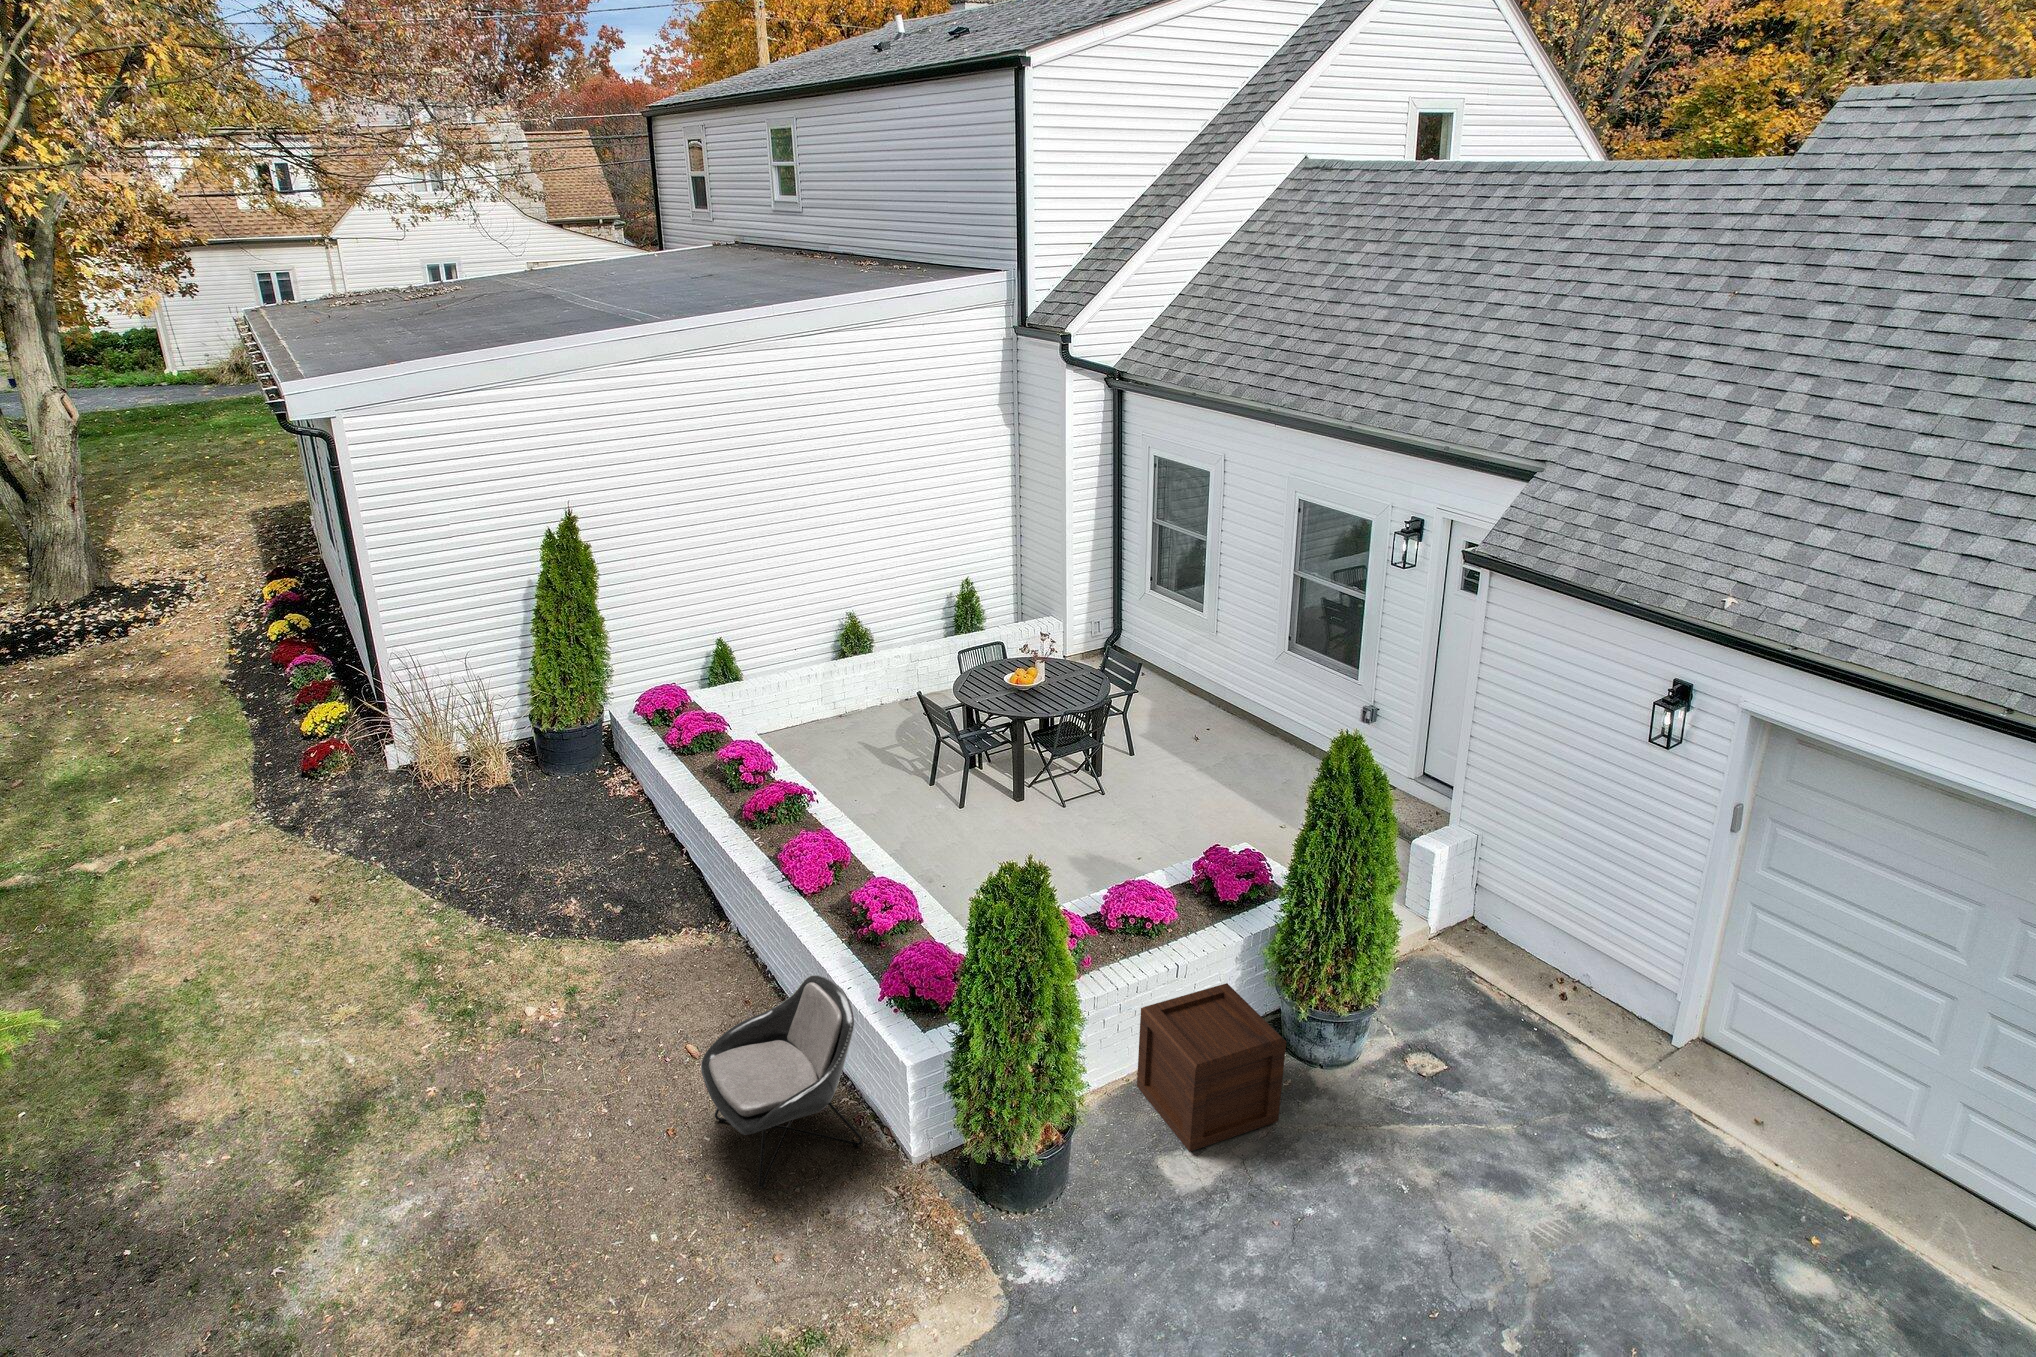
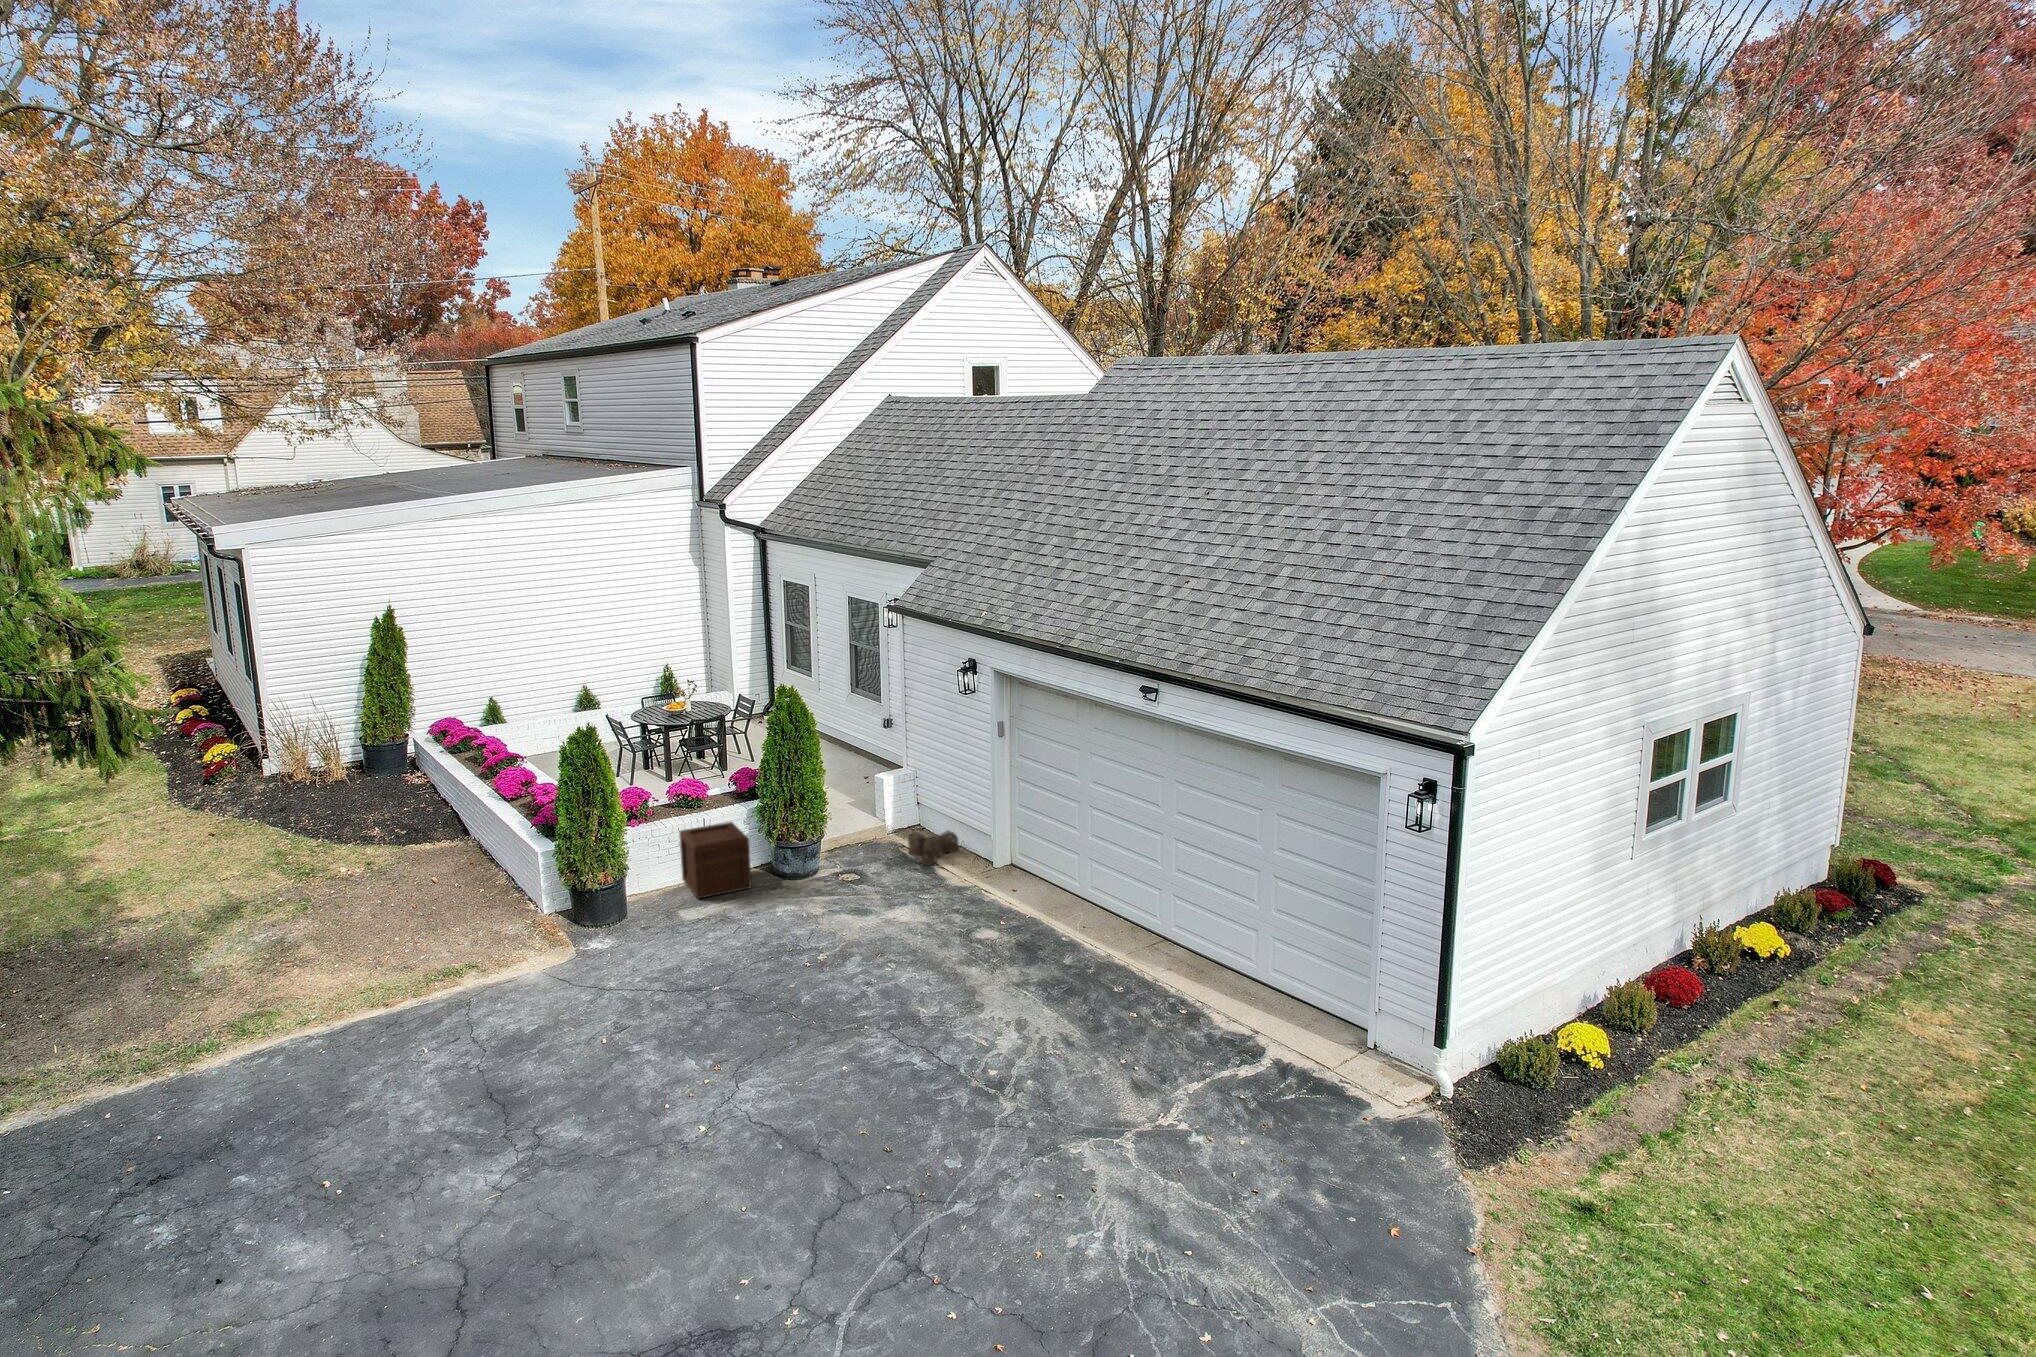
lounge chair: present [701,975,863,1188] -> none [432,817,520,919]
woven basket: none [1514,983,1604,1069] -> present [908,831,958,865]

